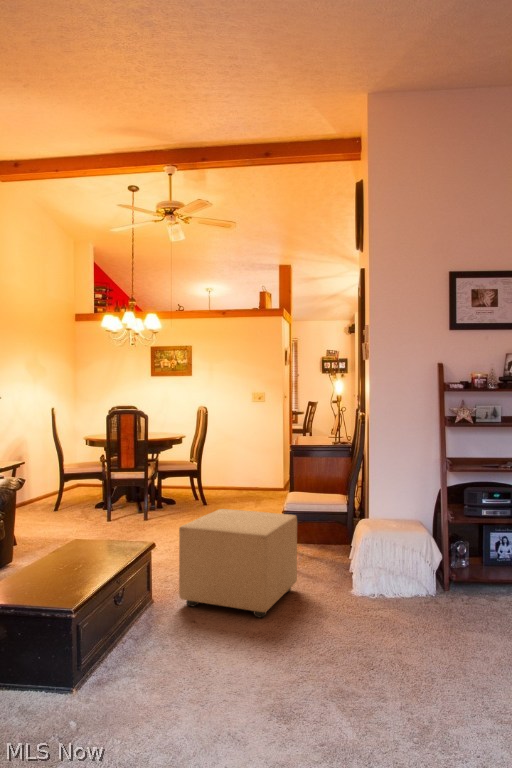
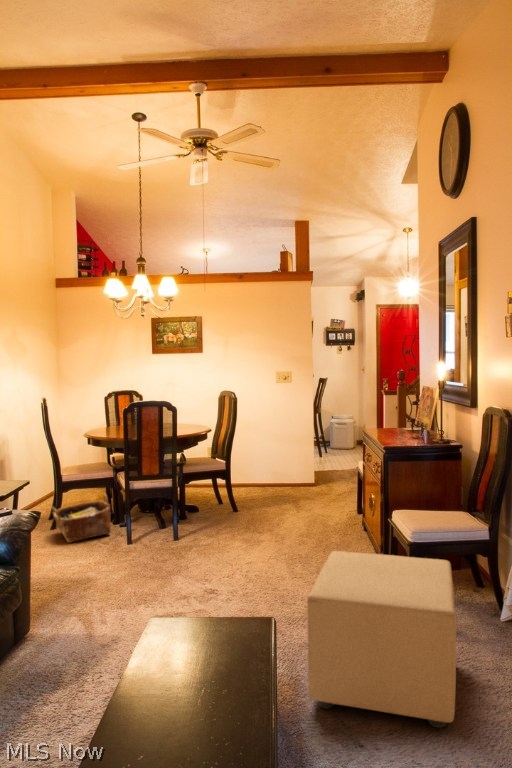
woven basket: none [52,484,98,520] -> present [52,494,111,543]

